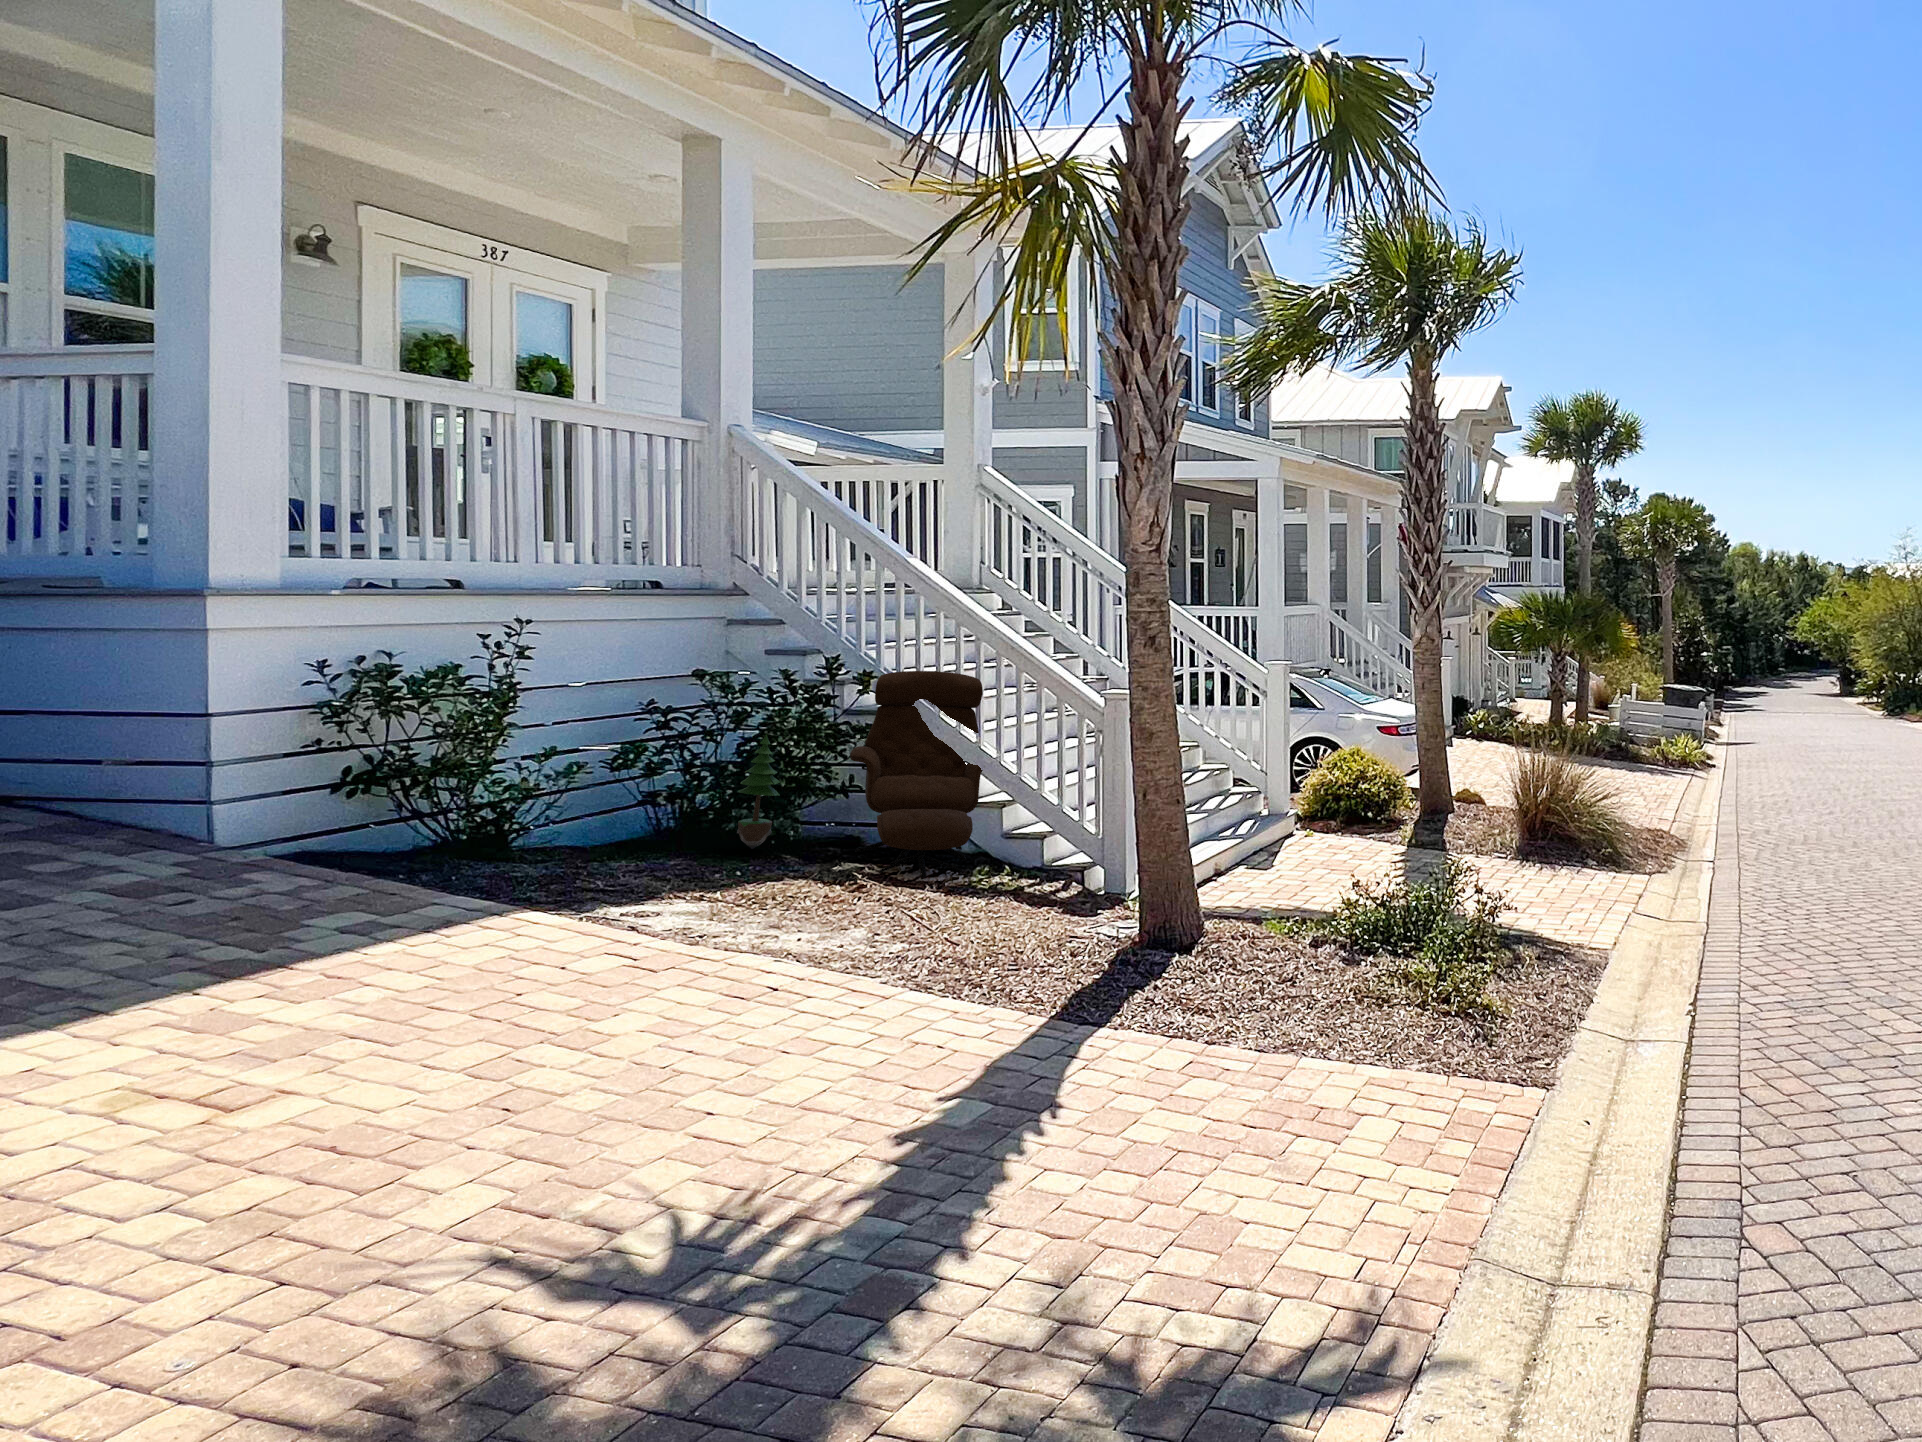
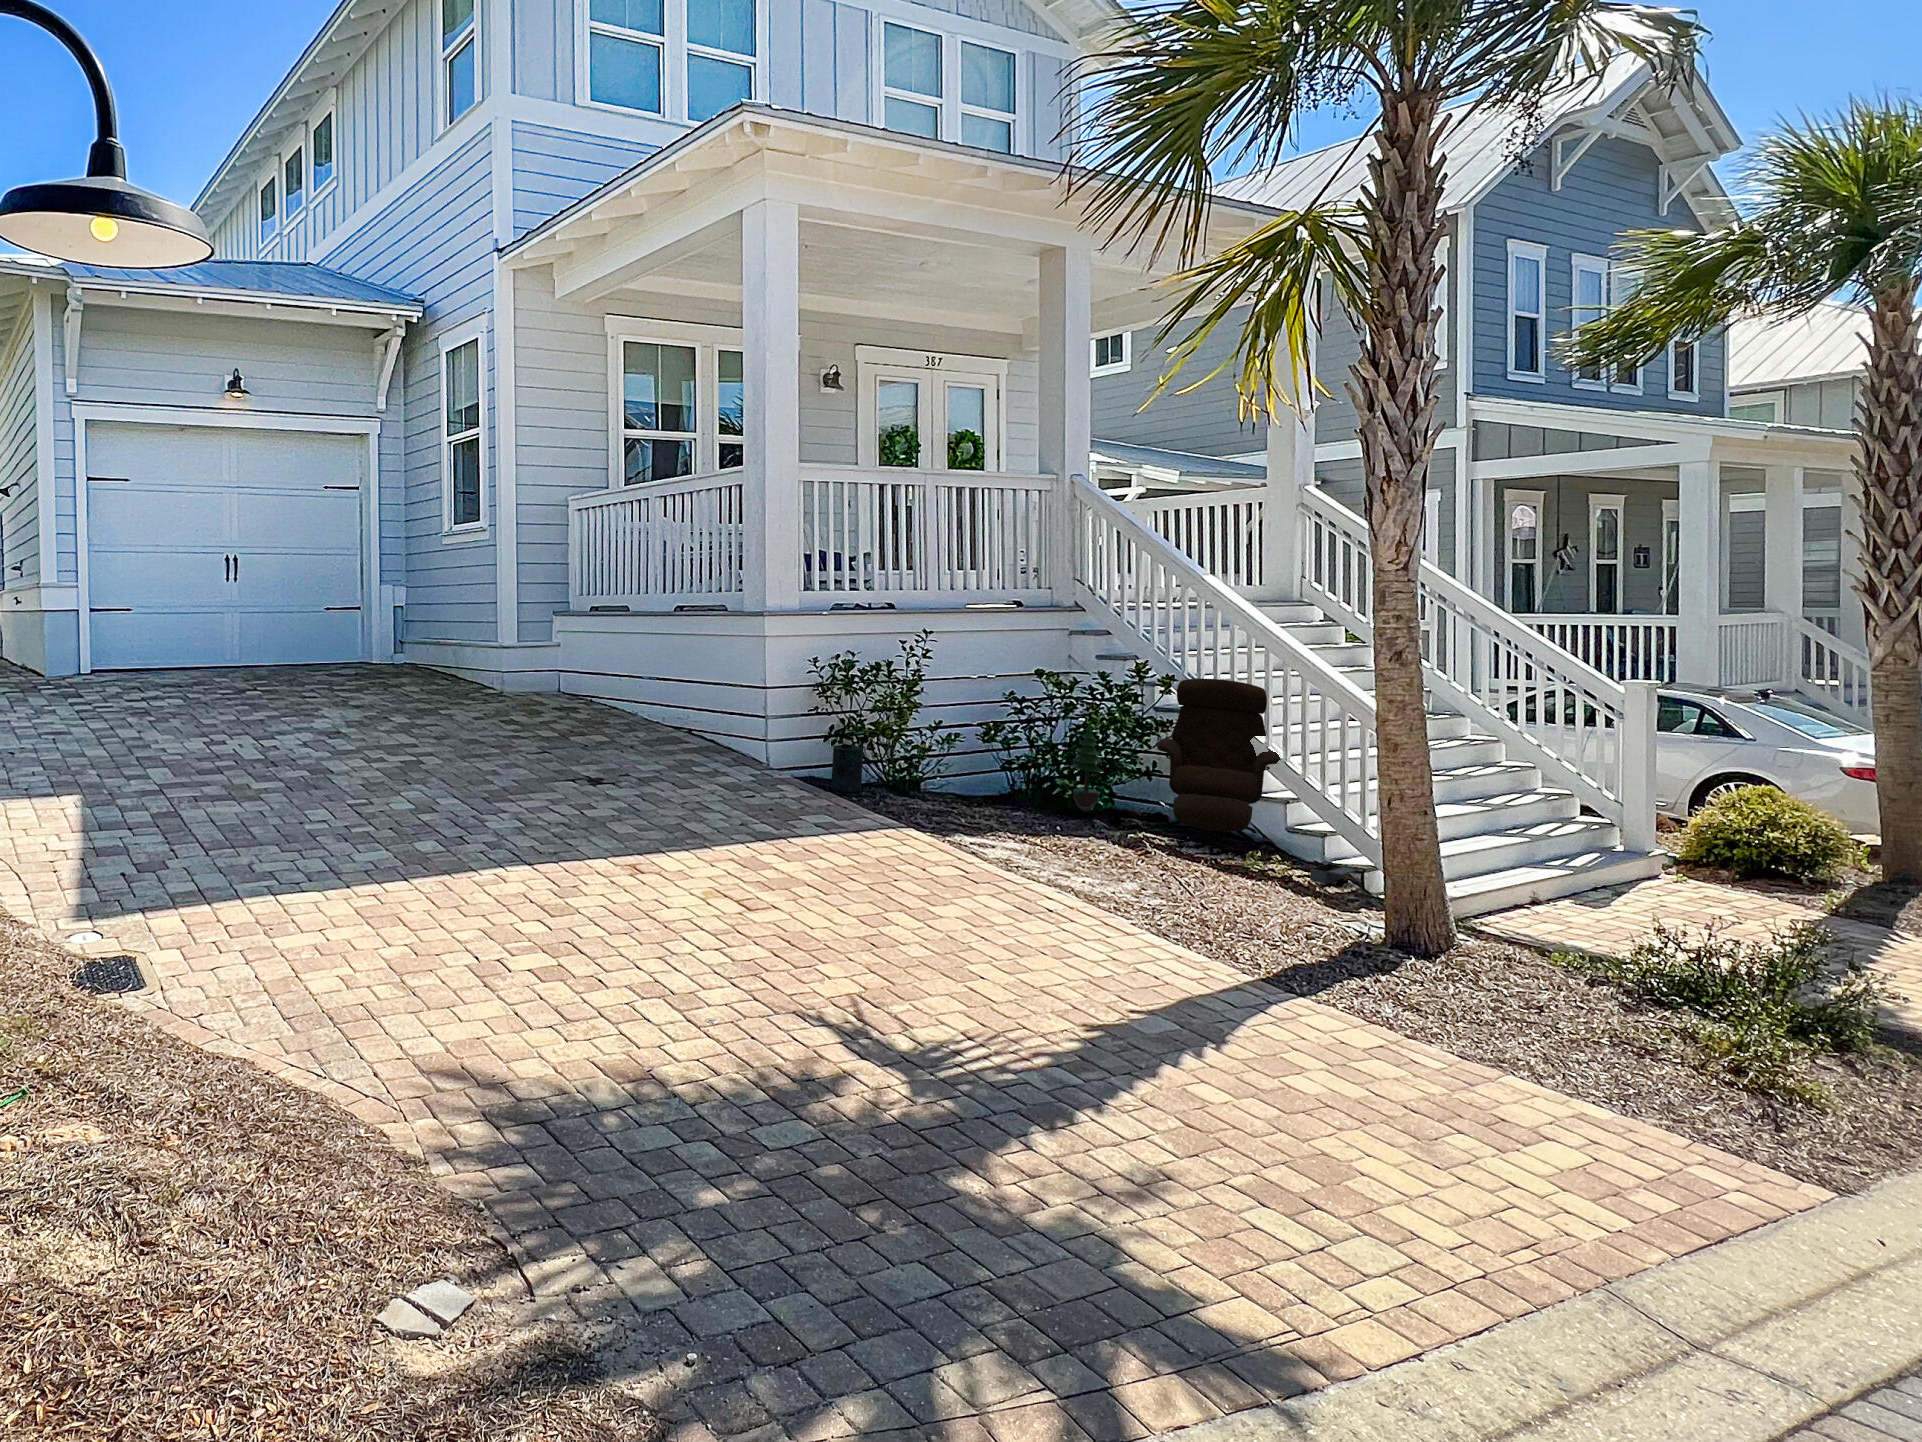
watering can: none [386,777,451,858] -> present [831,736,869,792]
toolbox: none [1043,871,1095,895] -> present [1310,864,1359,884]

